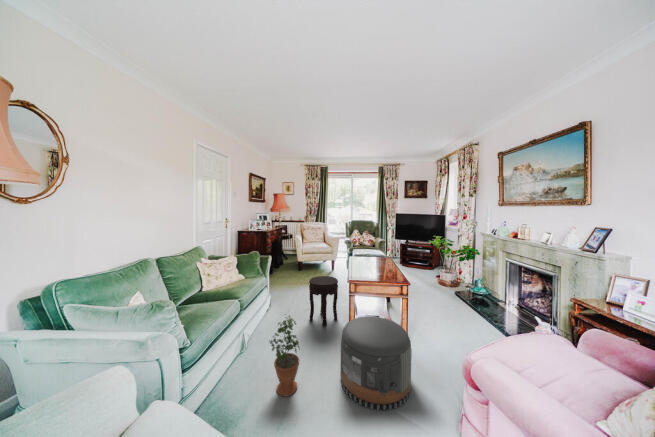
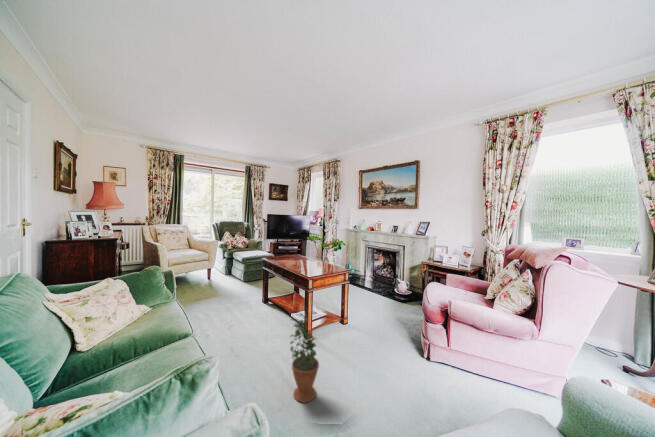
side table: present [309,276,338,326] -> none [246,279,280,333]
pouf: present [340,316,412,410] -> none [327,298,387,370]

